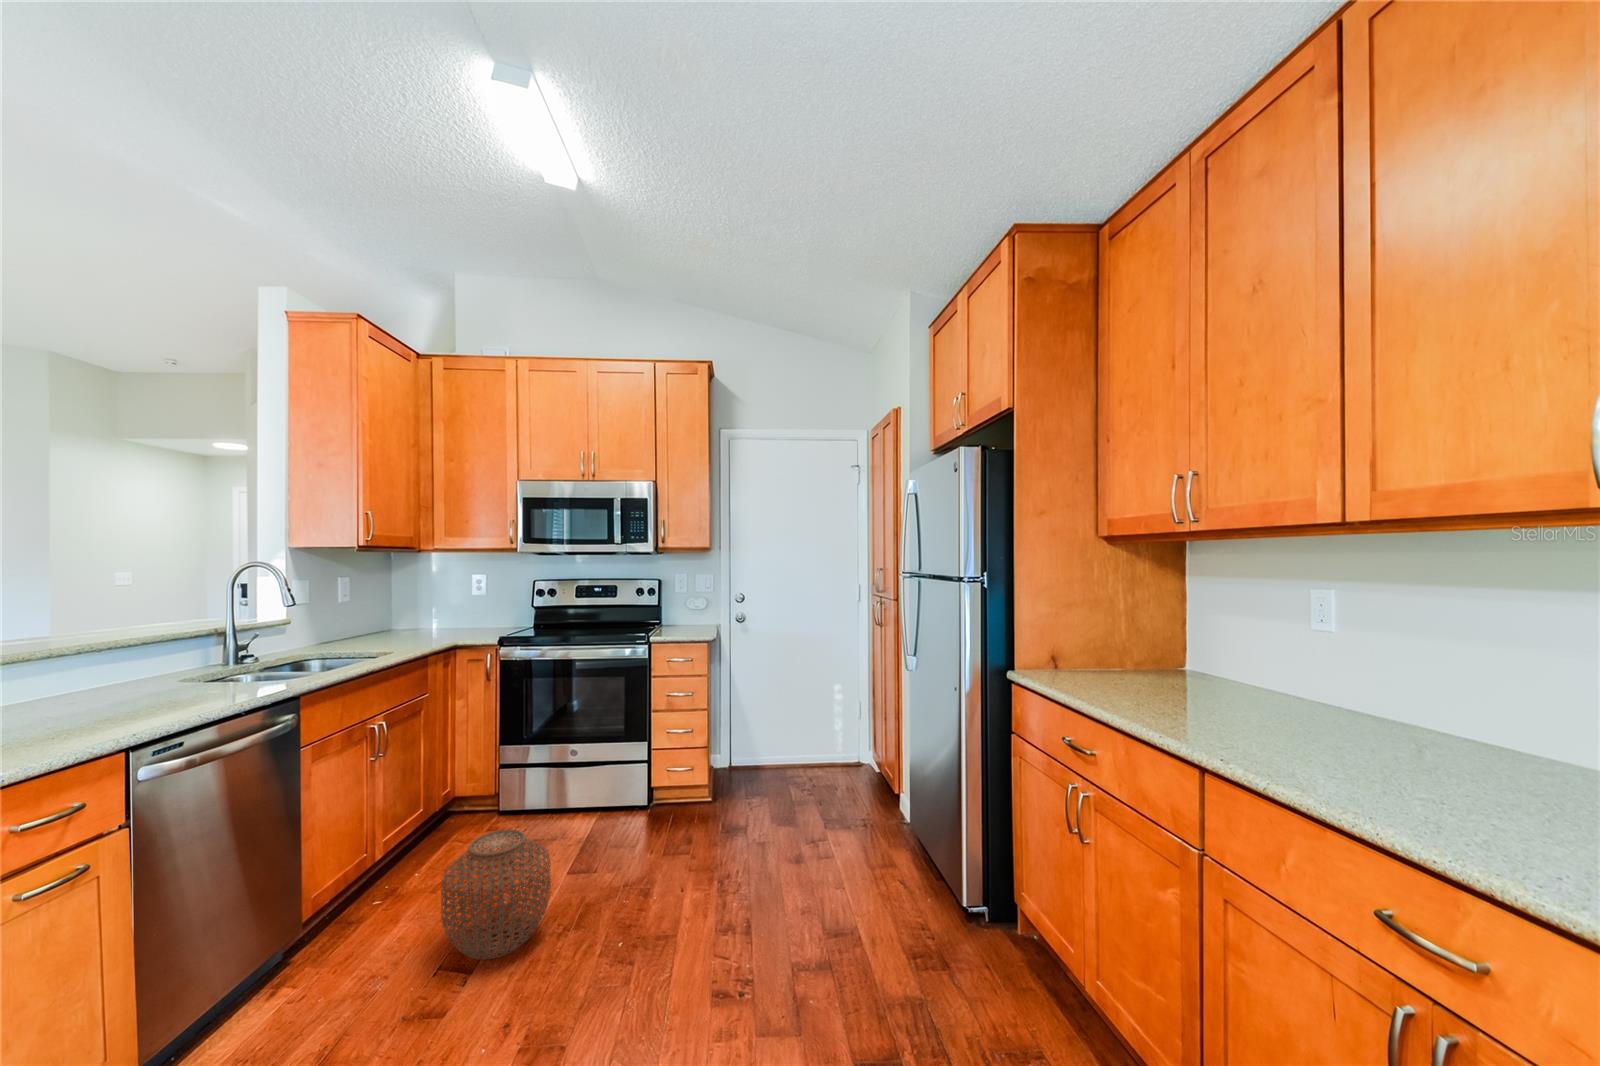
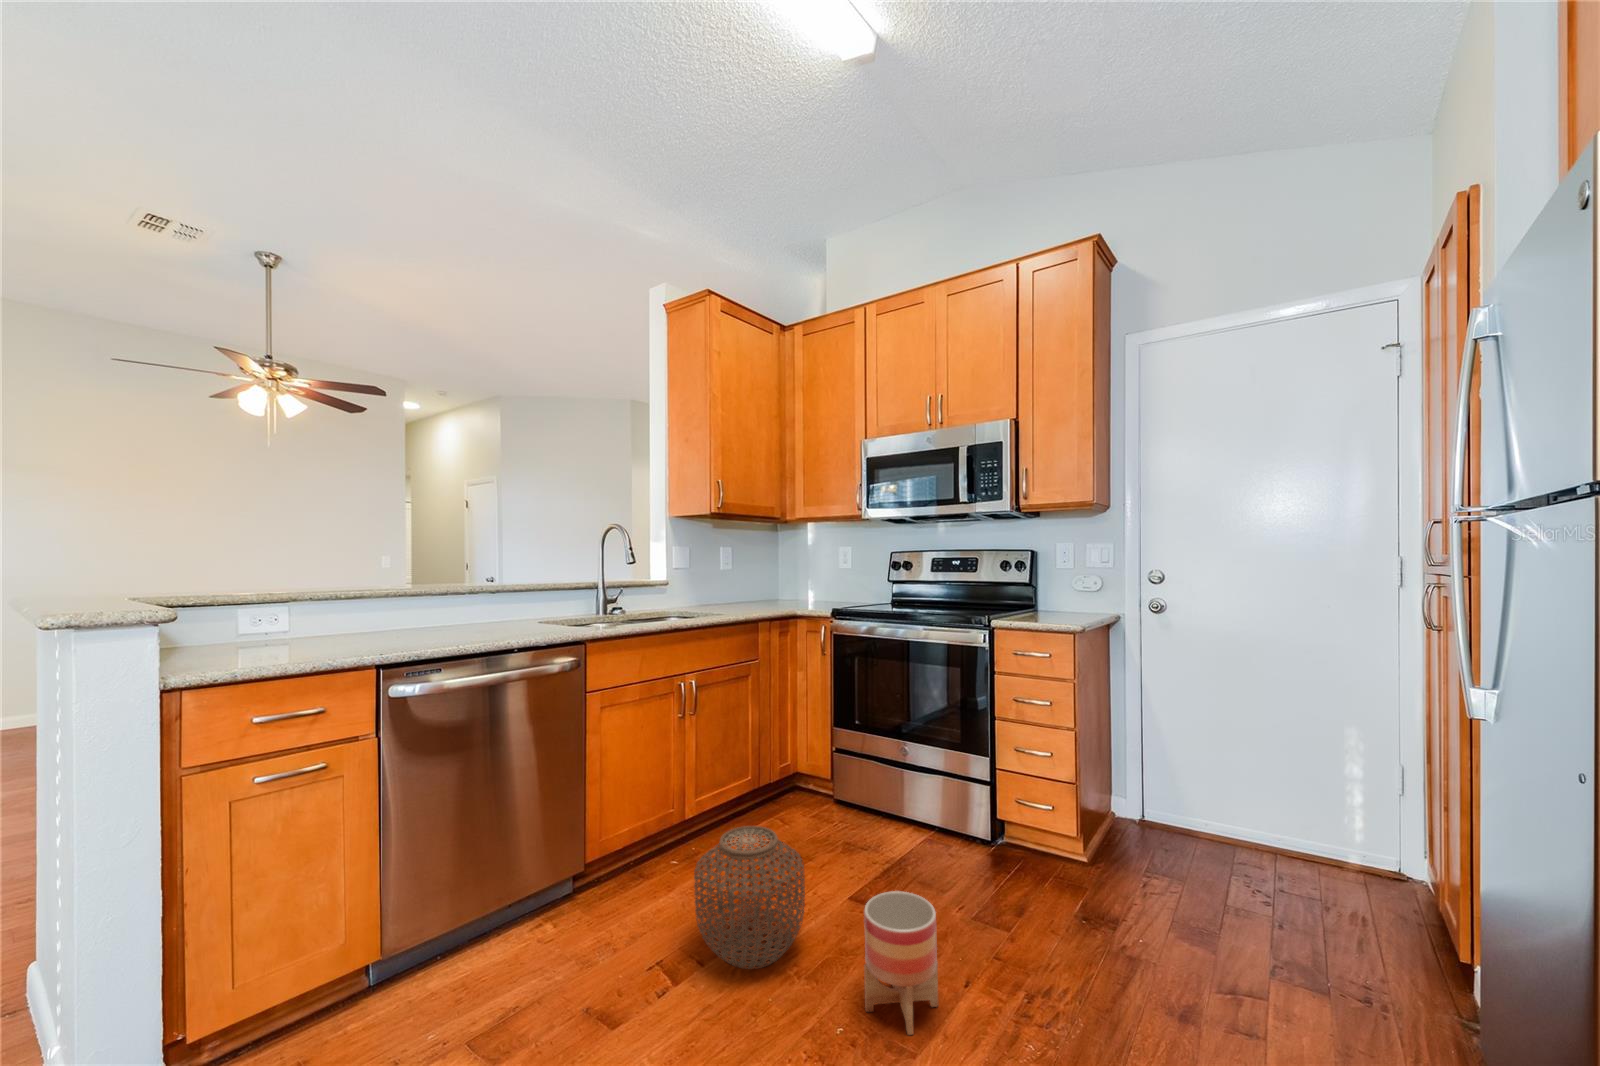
planter: none [618,837,673,937] -> present [864,891,938,1035]

